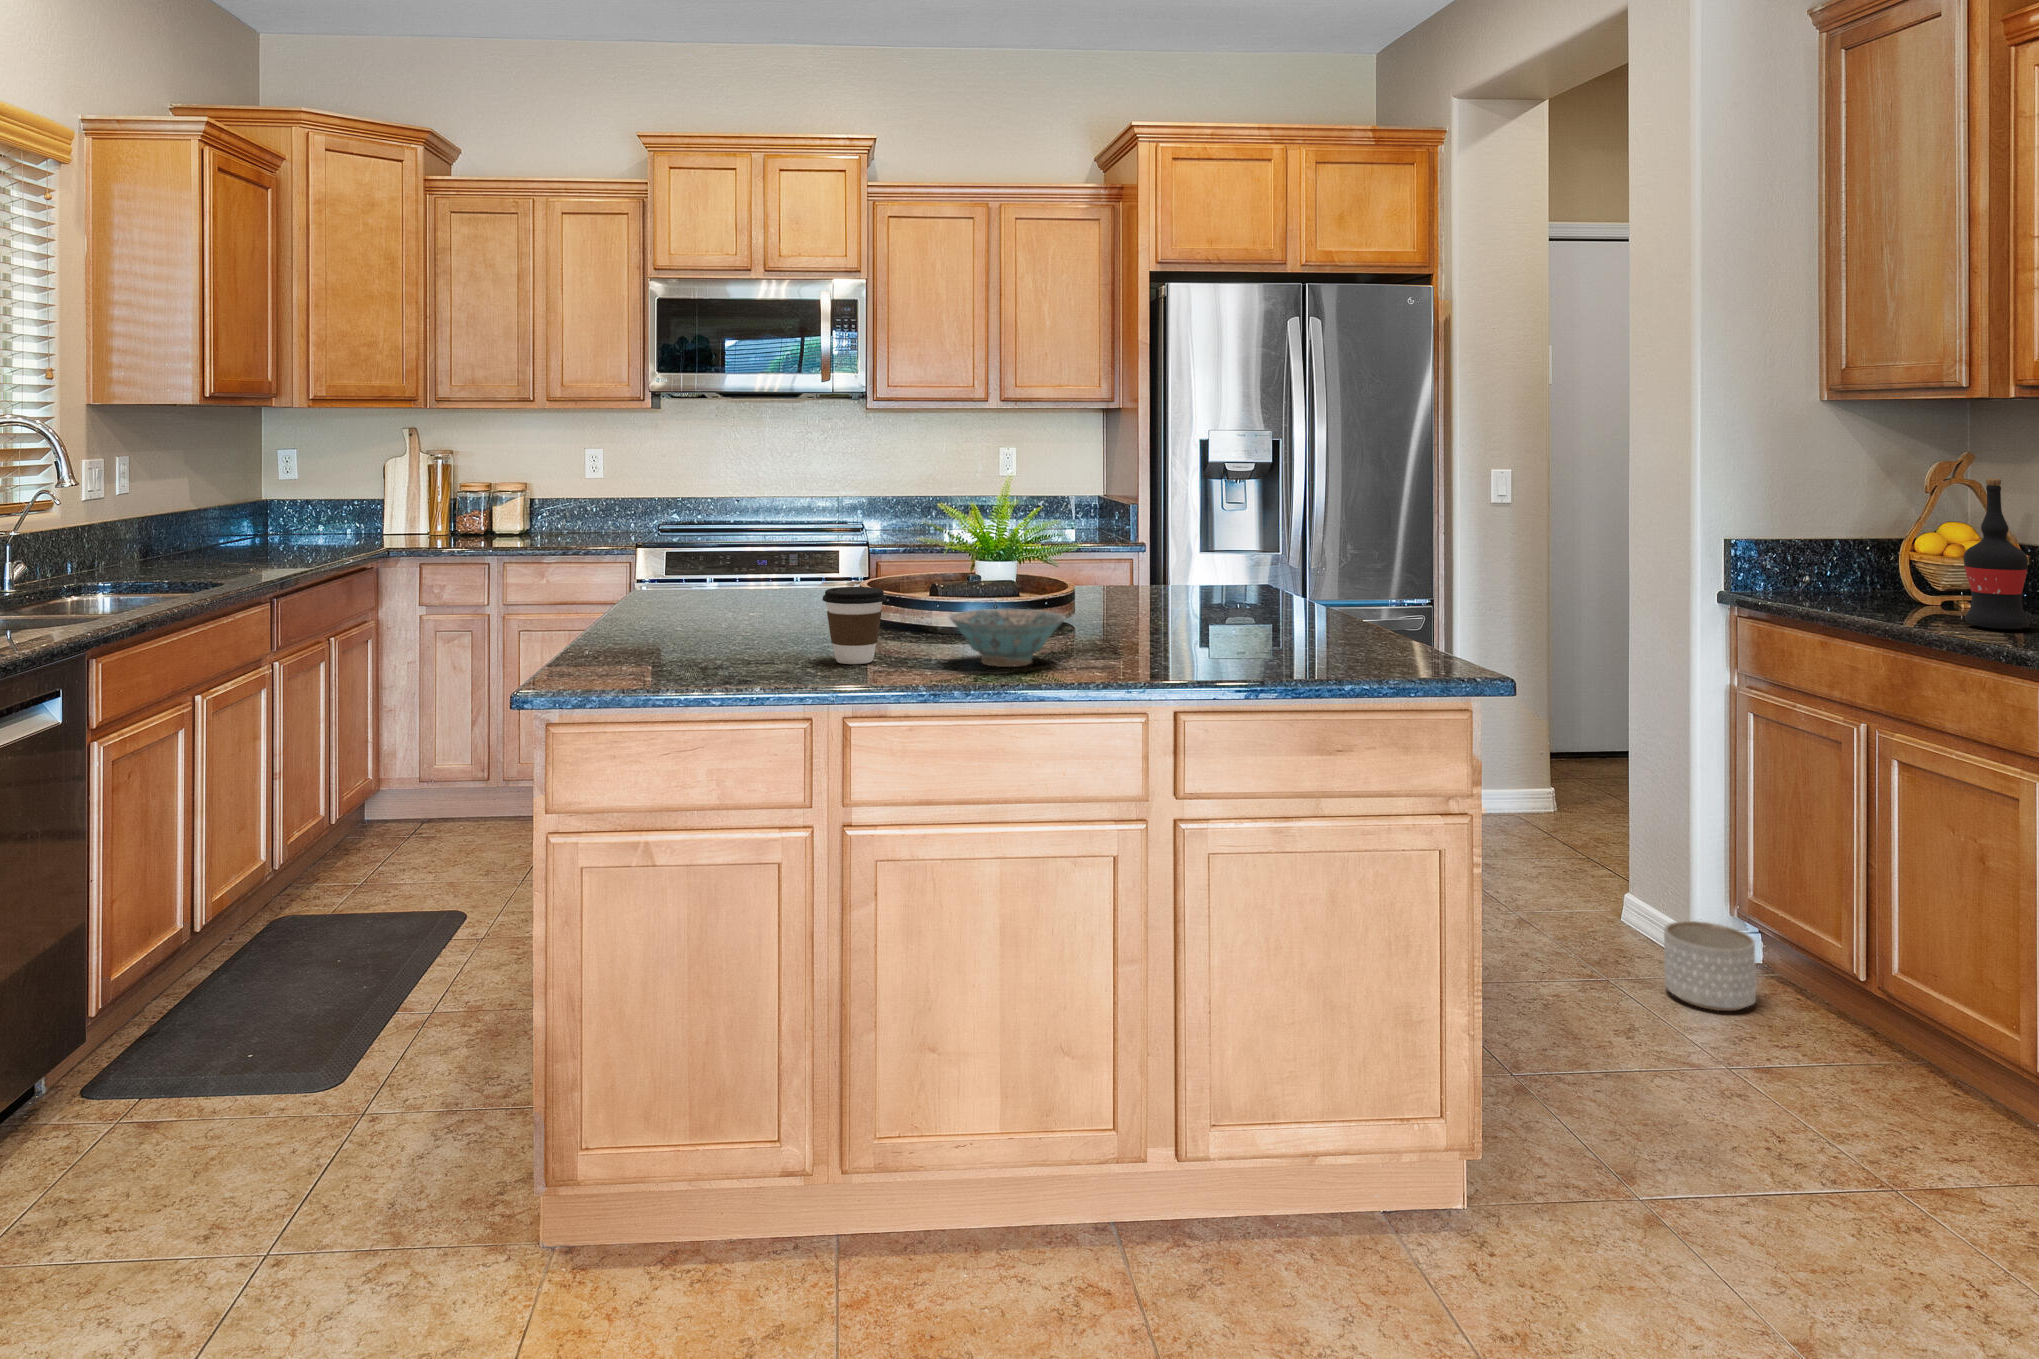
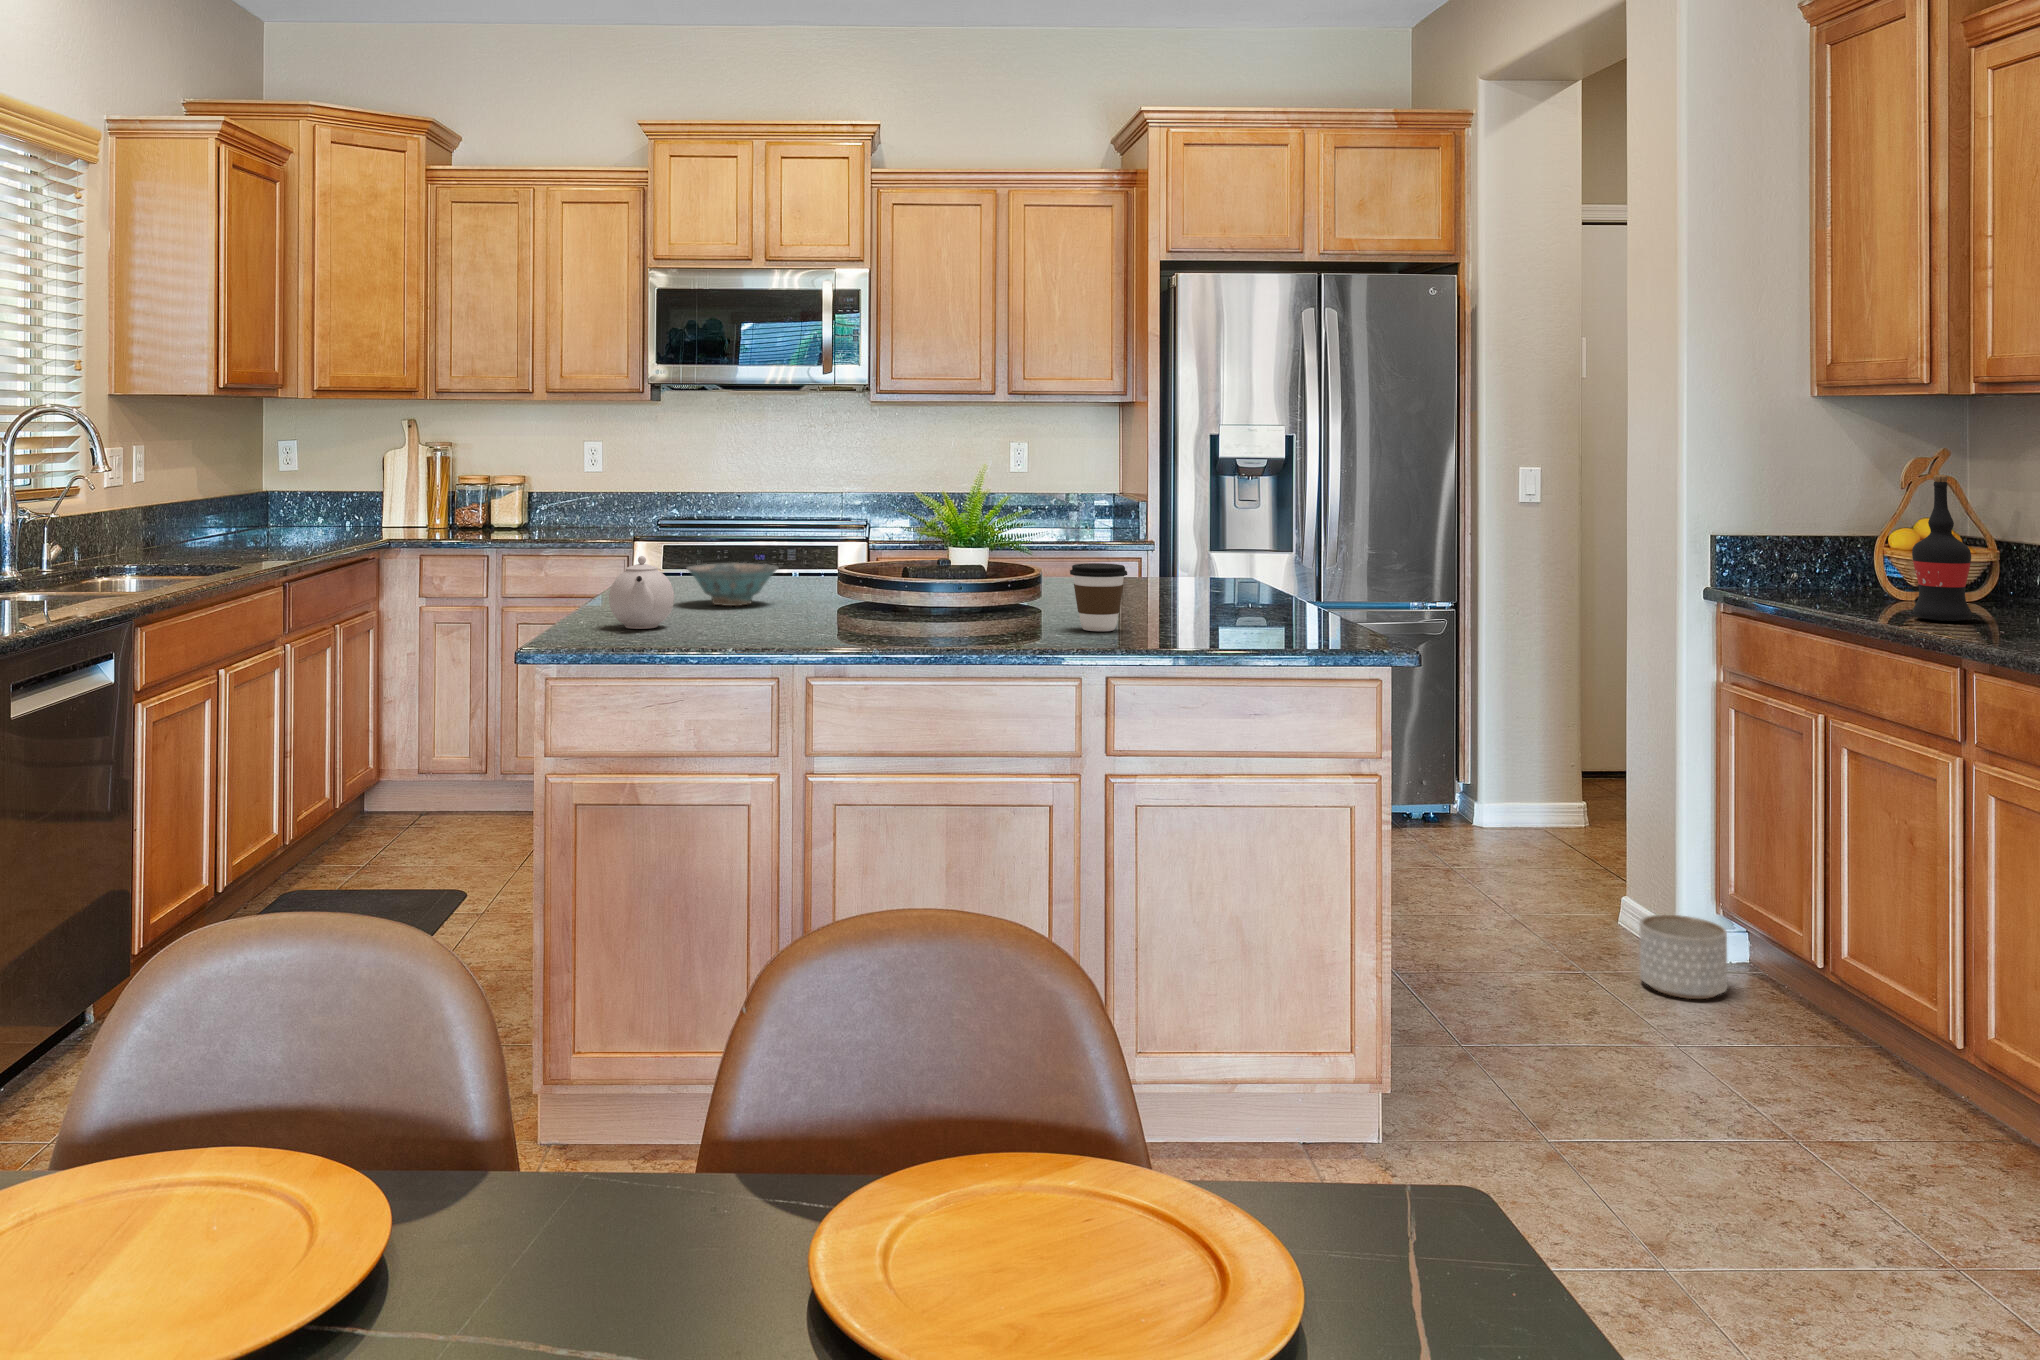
teapot: none [612,580,685,661] -> present [609,556,674,629]
coffee cup: present [823,587,886,664] -> present [1070,563,1127,631]
ceramic bowl: present [949,609,1066,667] -> present [687,563,778,606]

